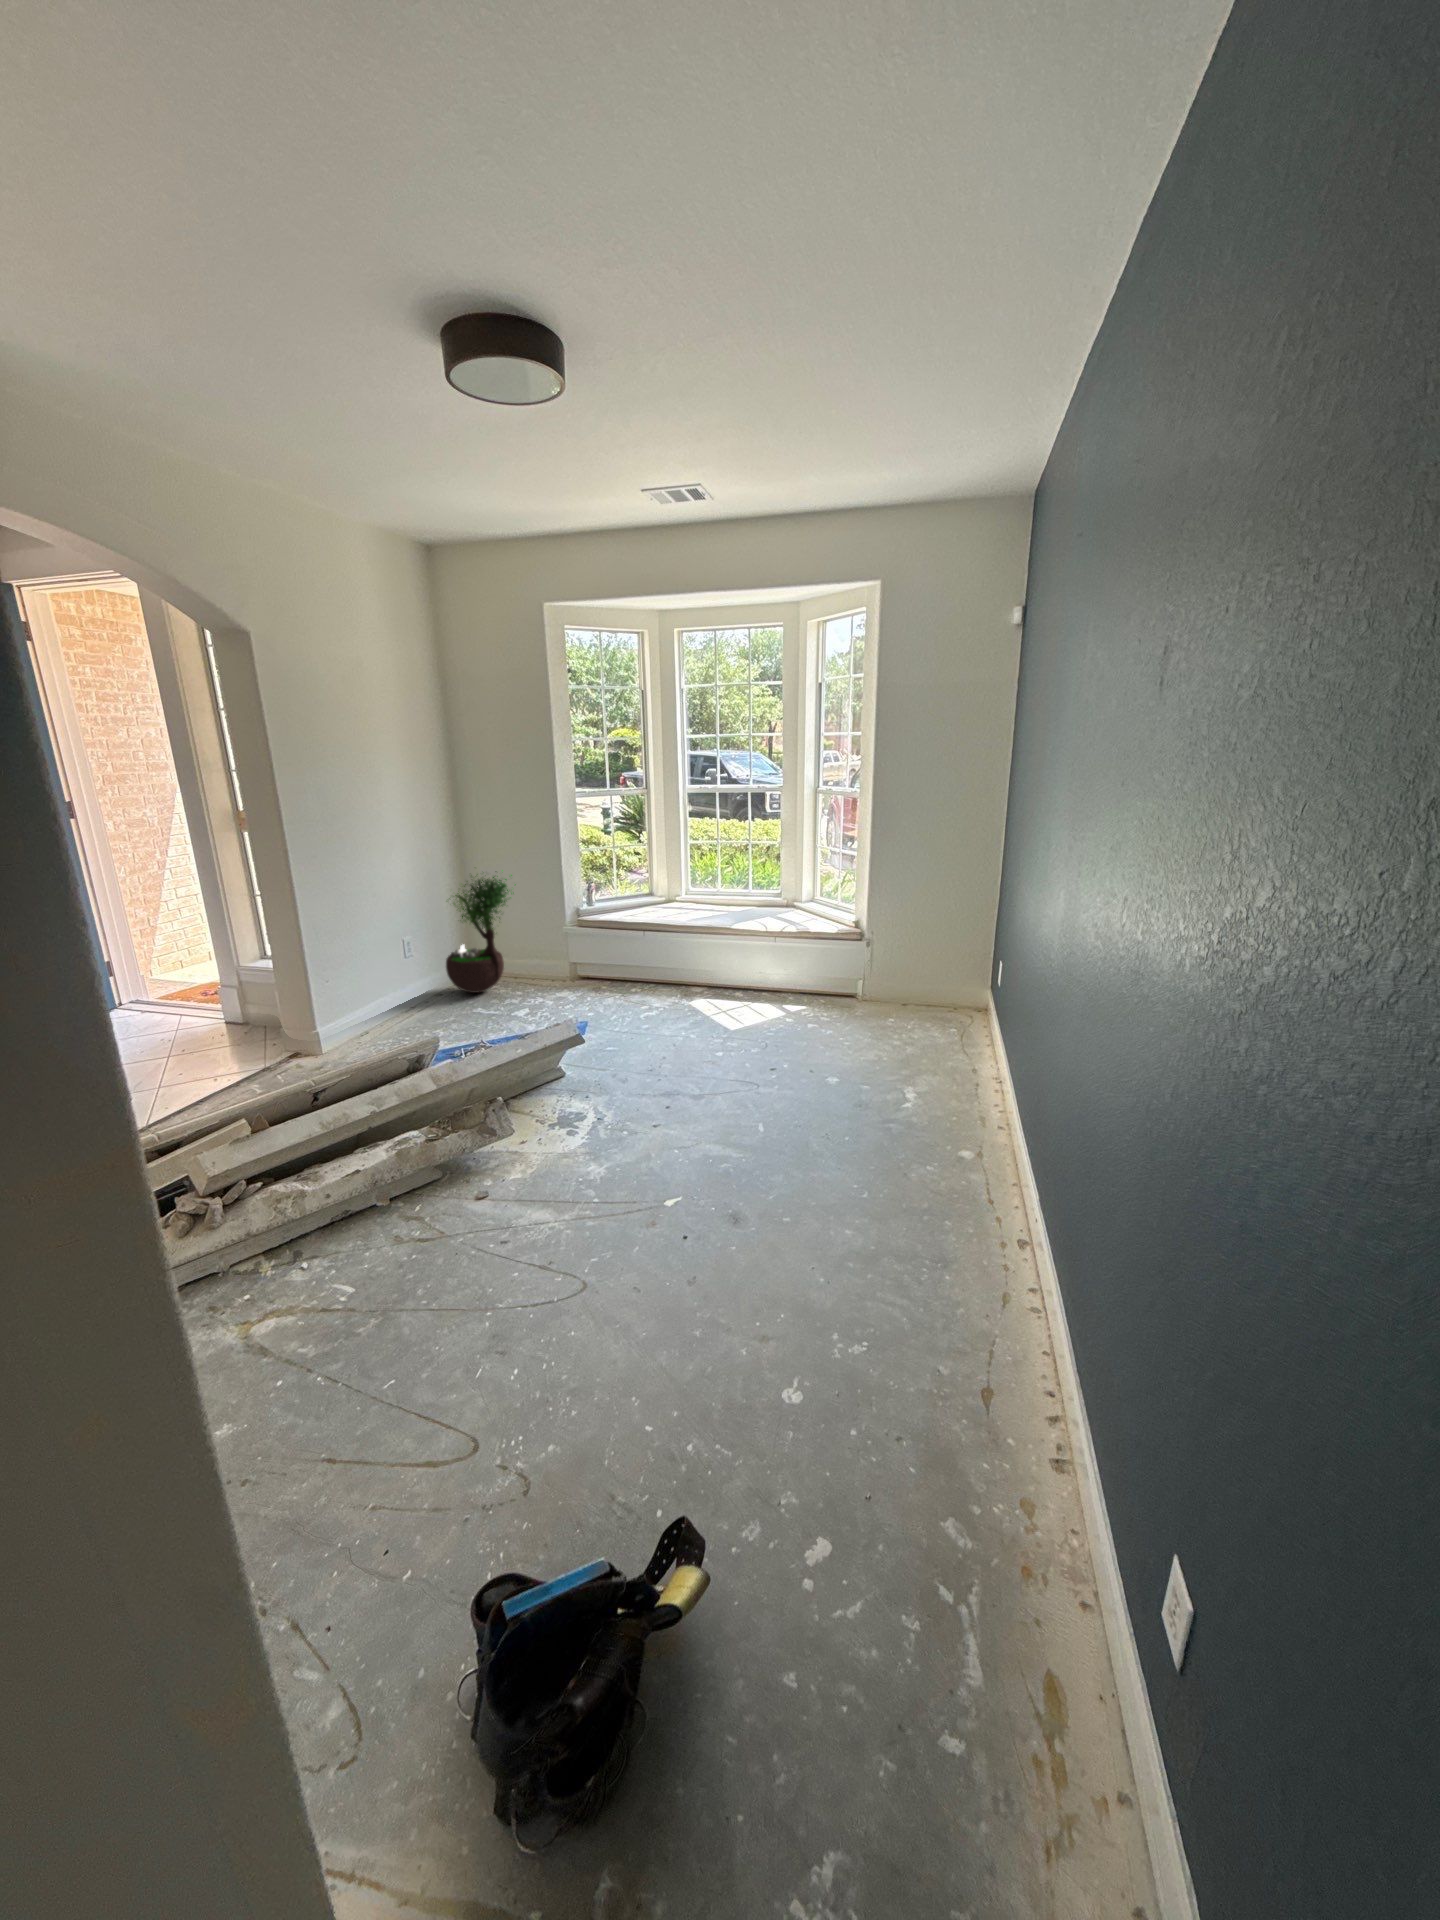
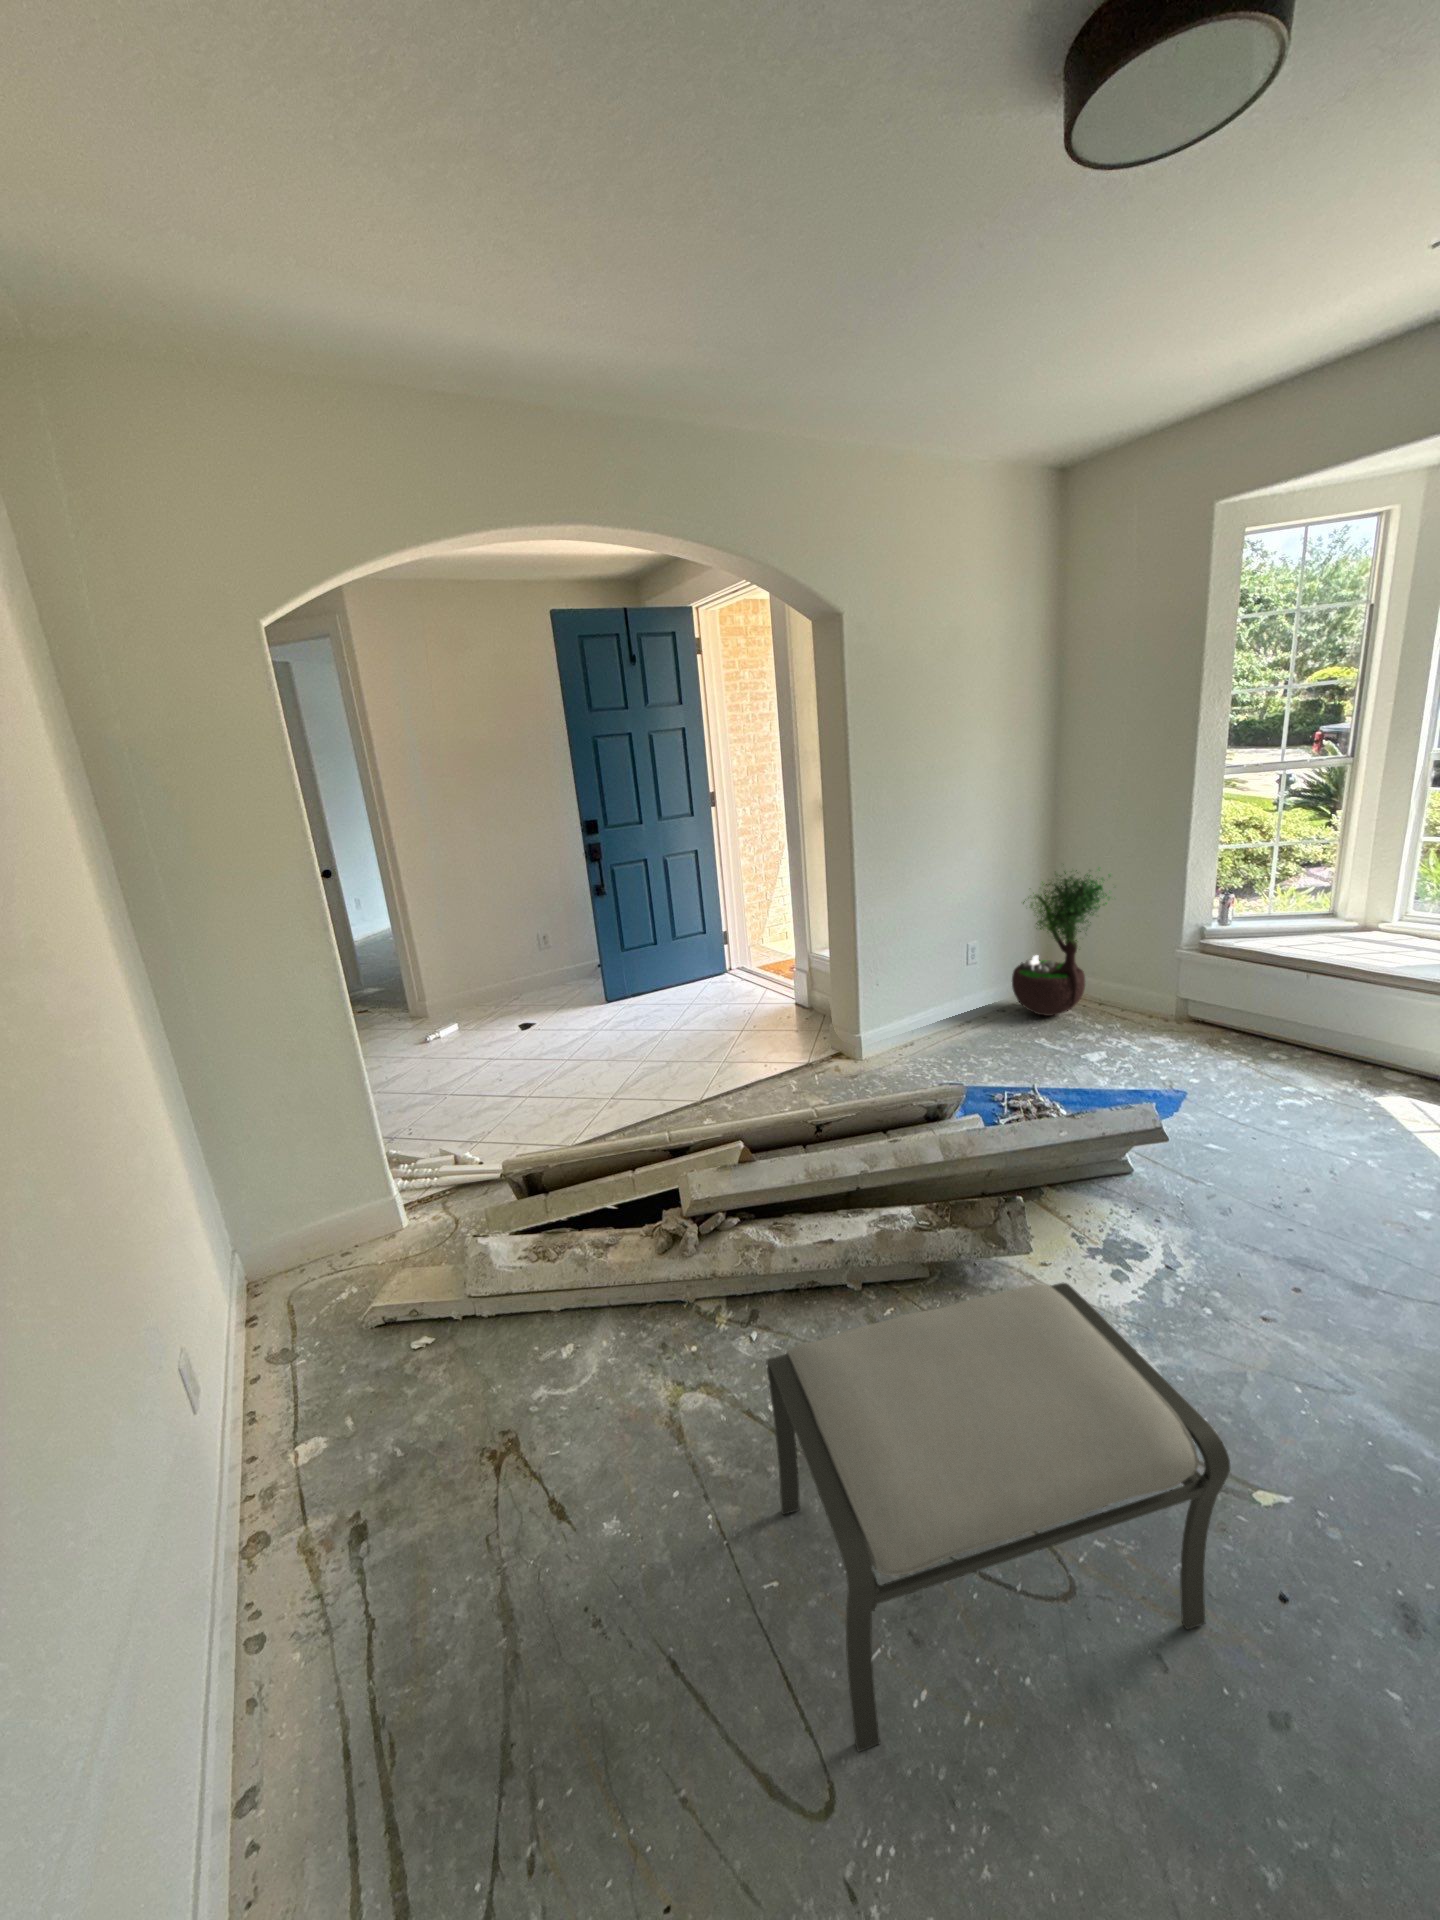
ottoman: none [356,1113,653,1422] -> present [766,1283,1230,1751]

